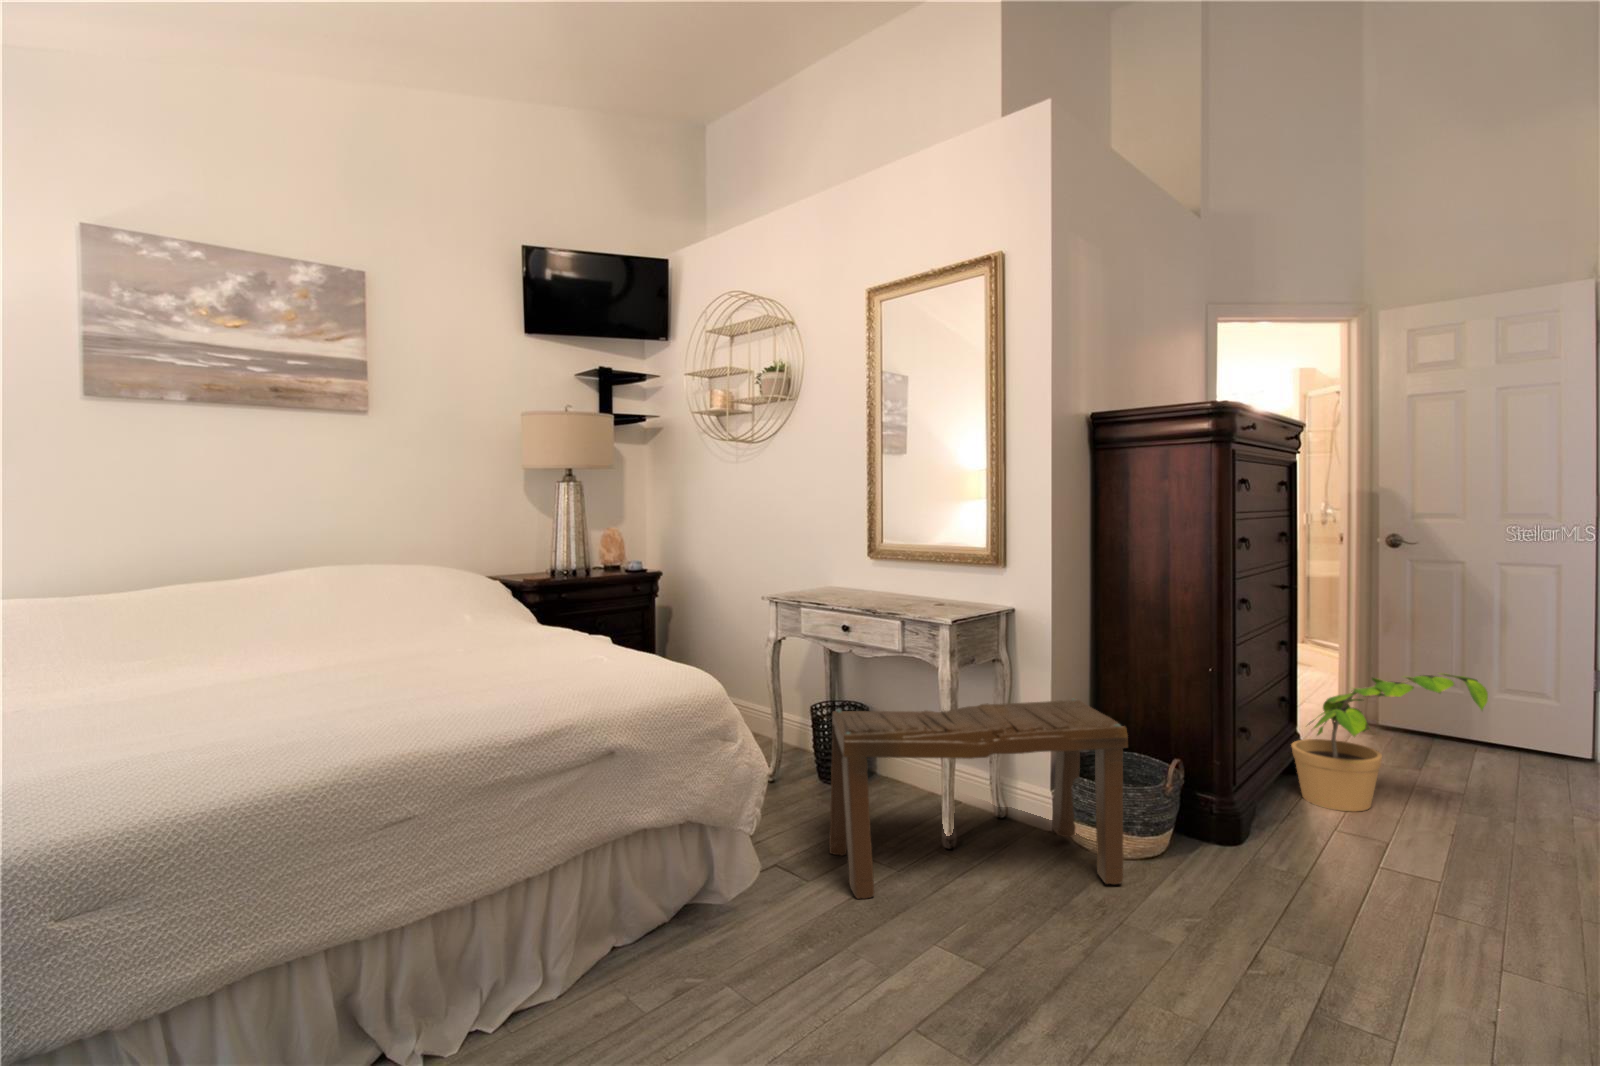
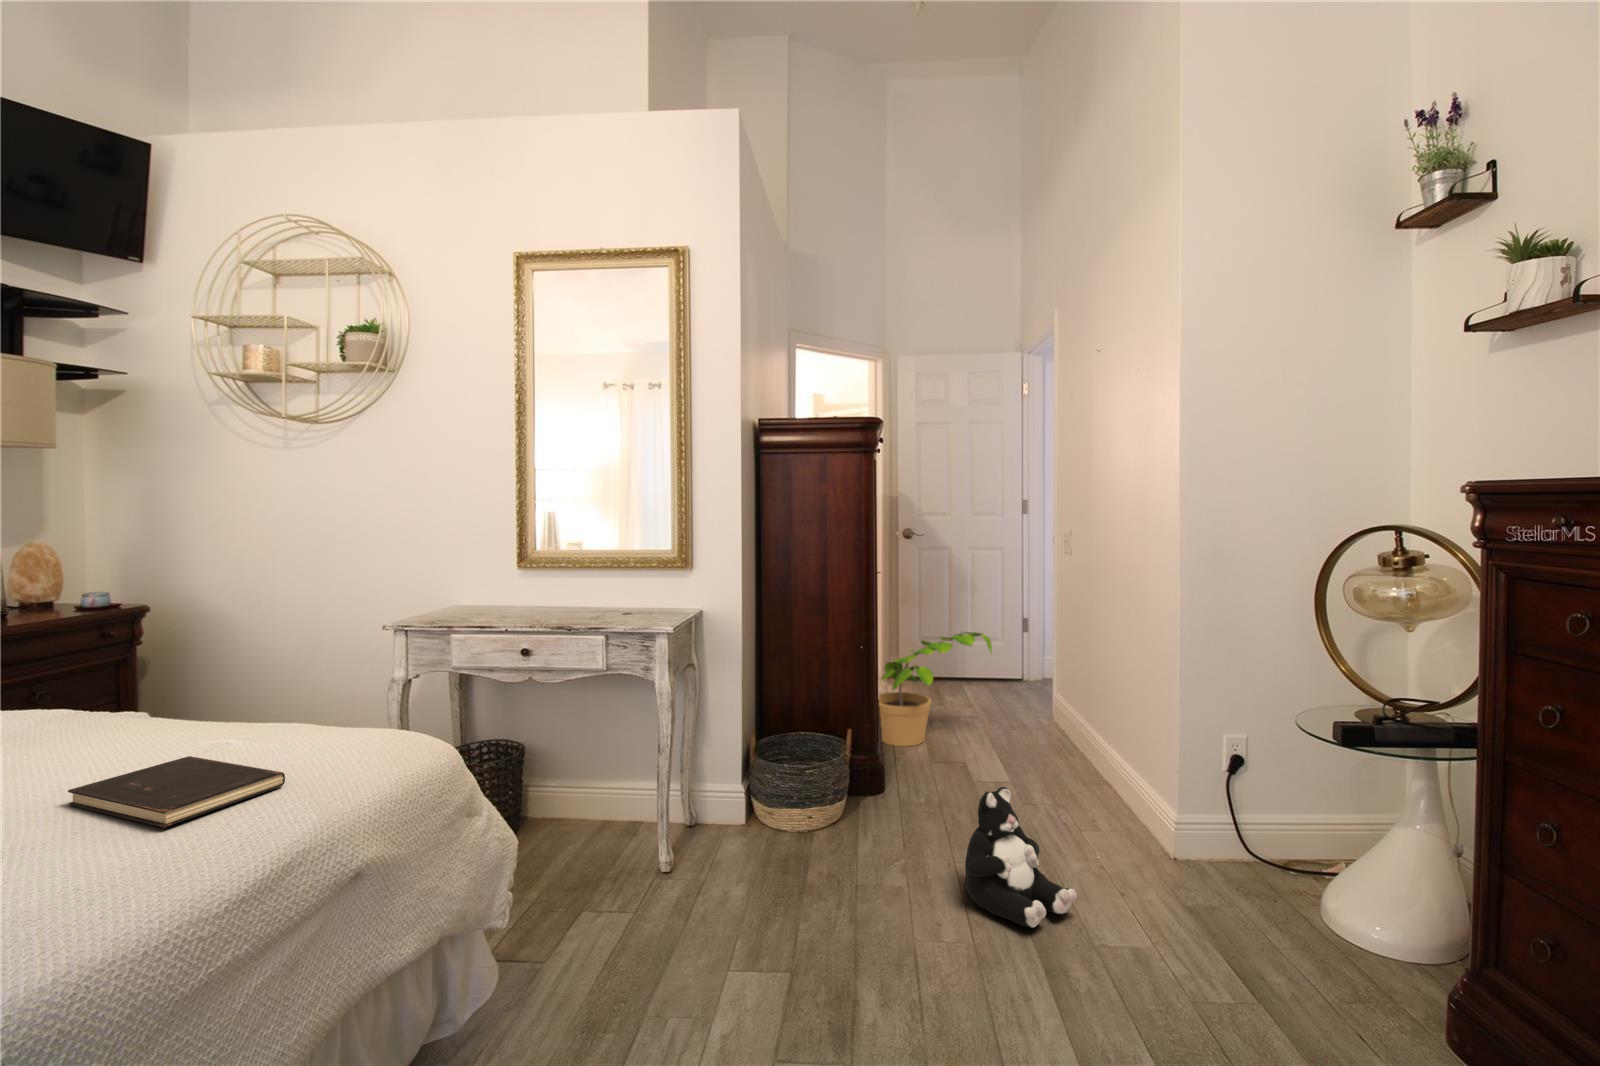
hardcover book: none [531,659,610,688] -> present [68,756,285,828]
bench: present [829,699,1128,899] -> none [539,692,847,973]
plush toy: none [1224,848,1370,1021] -> present [965,787,1077,928]

